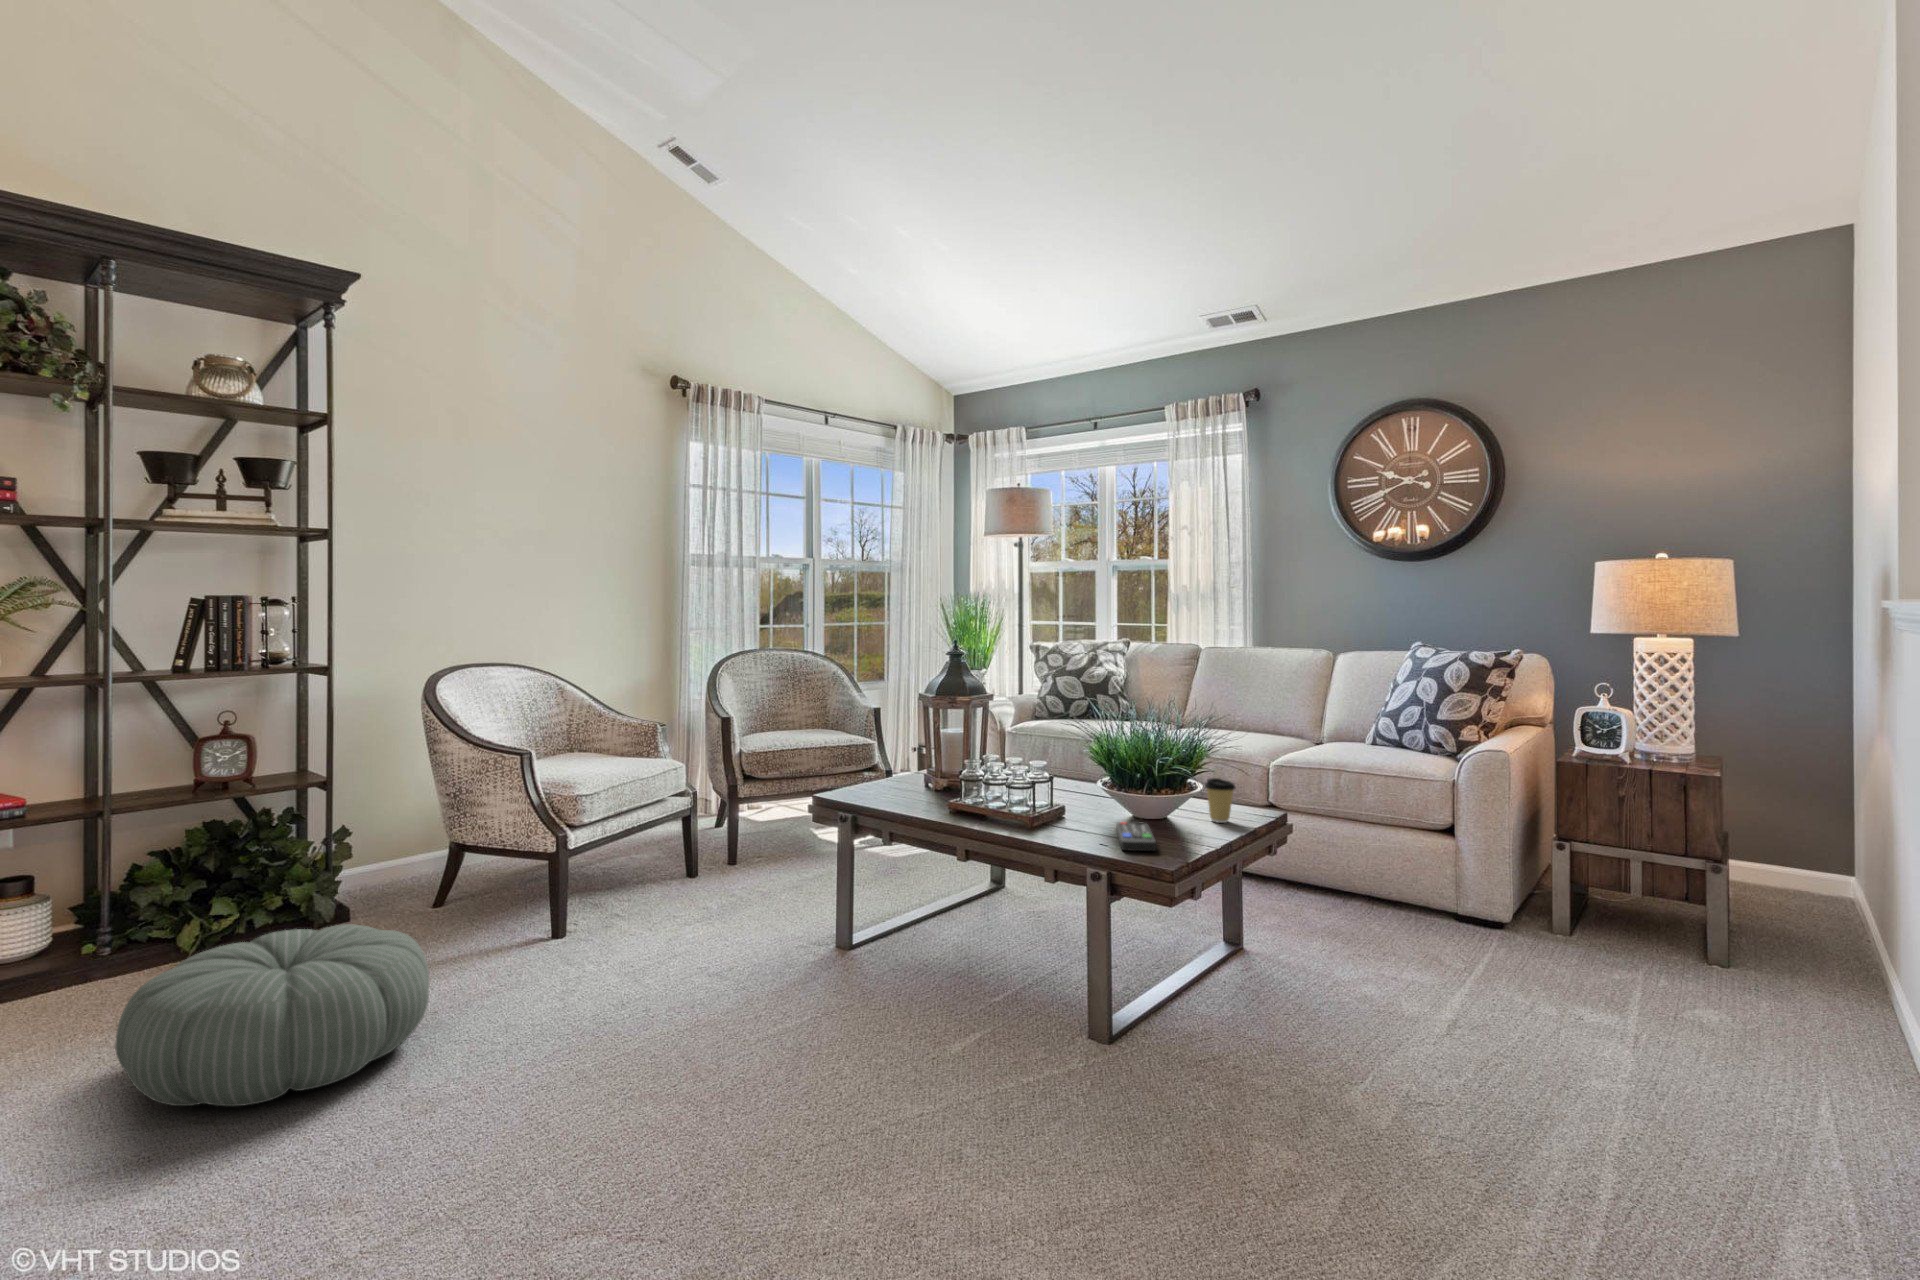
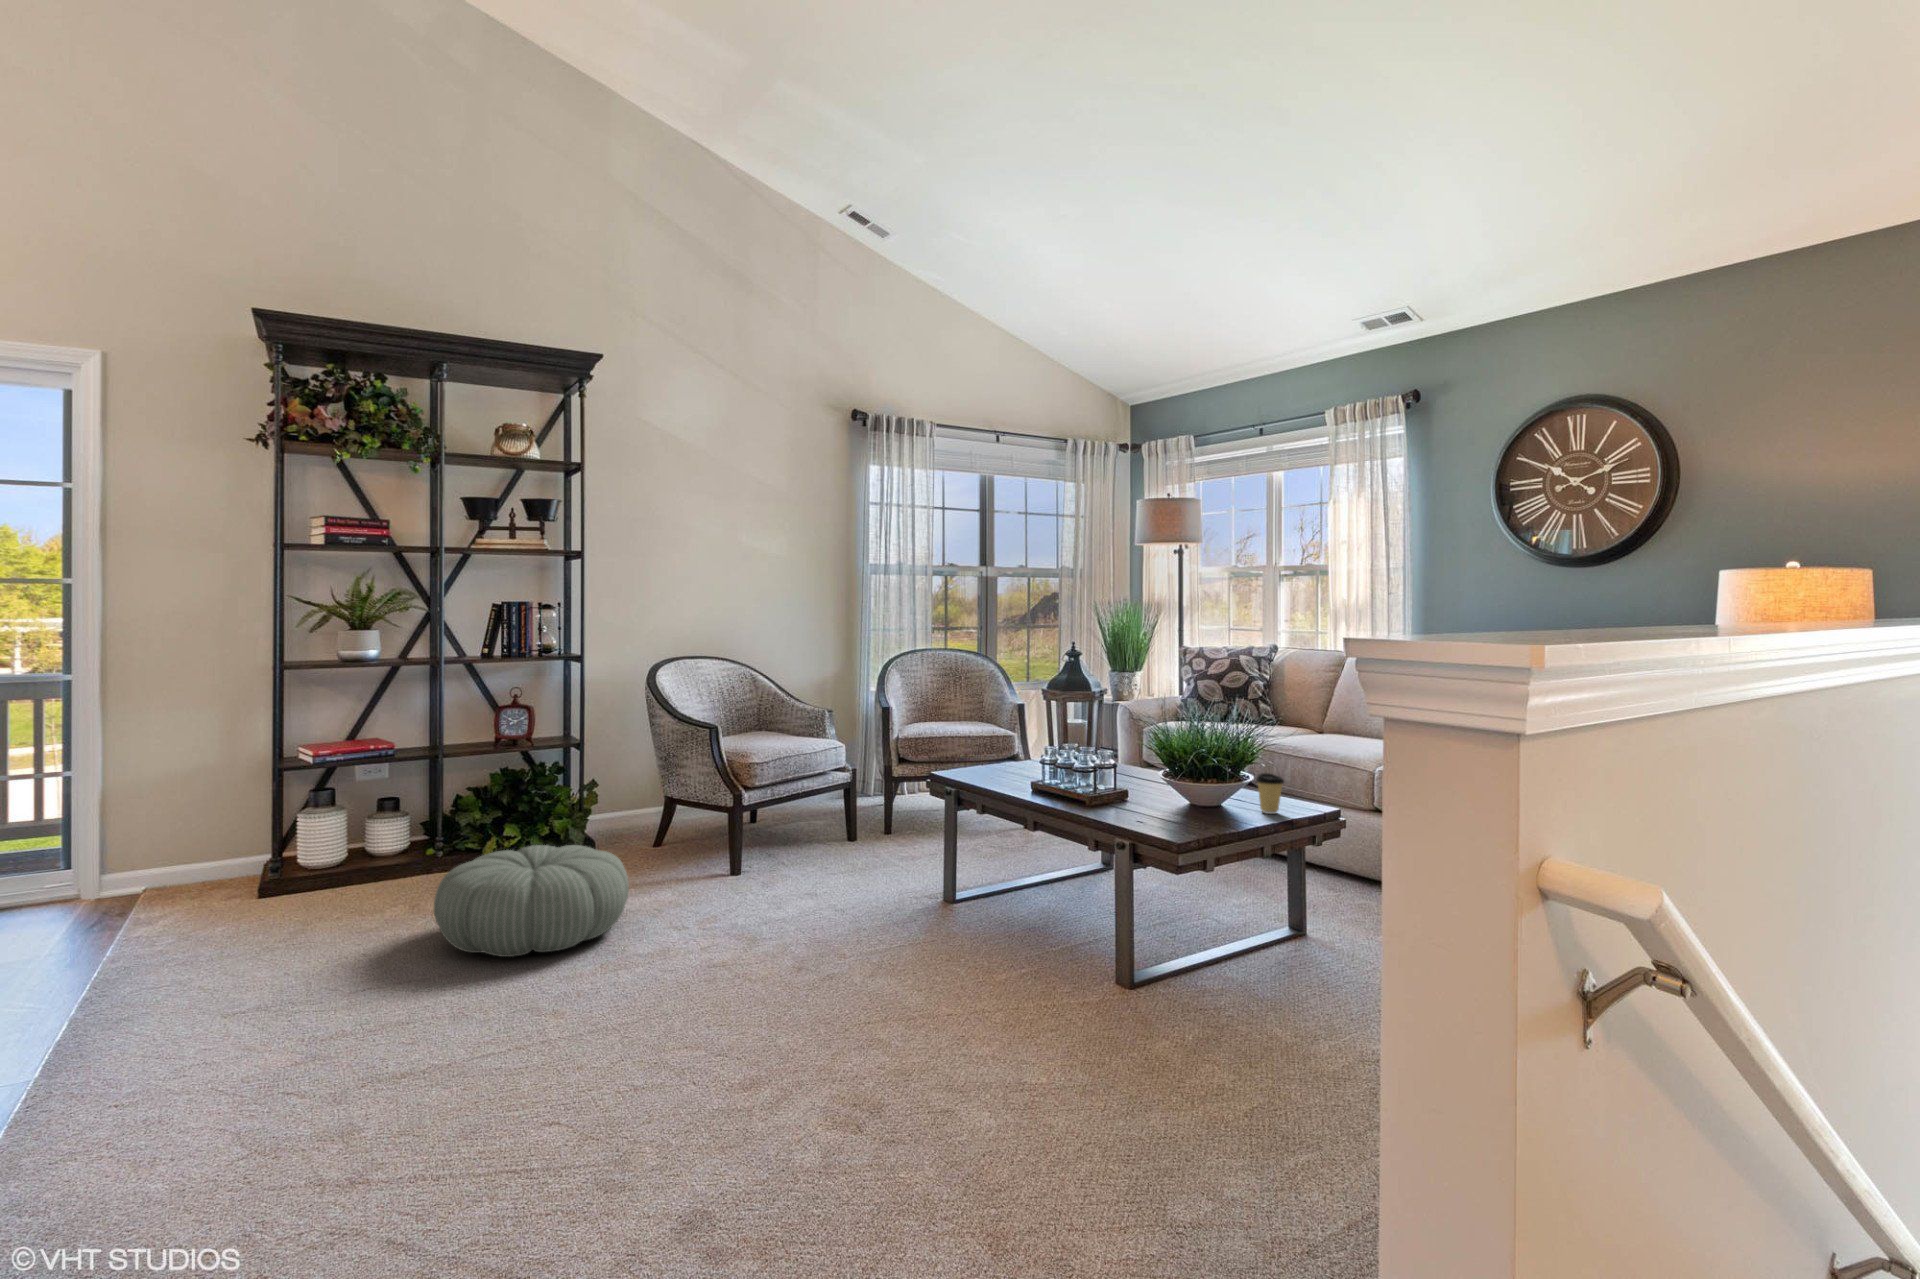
remote control: present [1116,822,1156,851] -> none [1153,806,1192,830]

